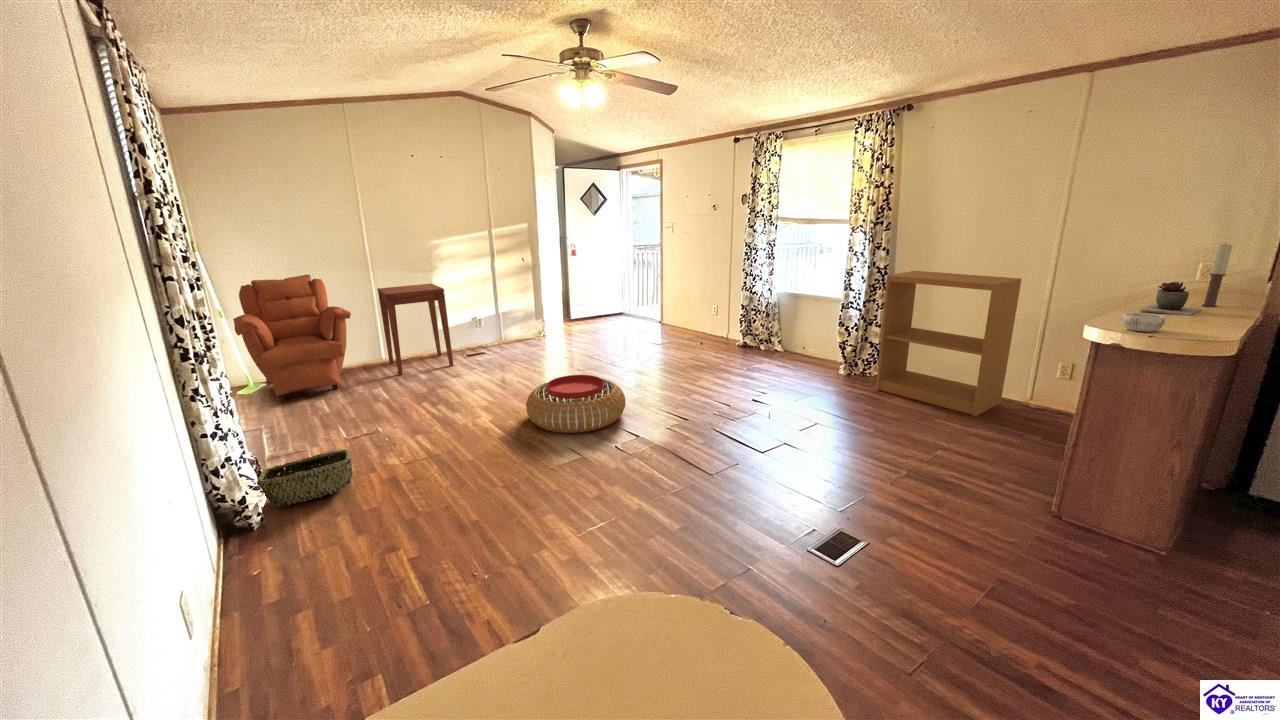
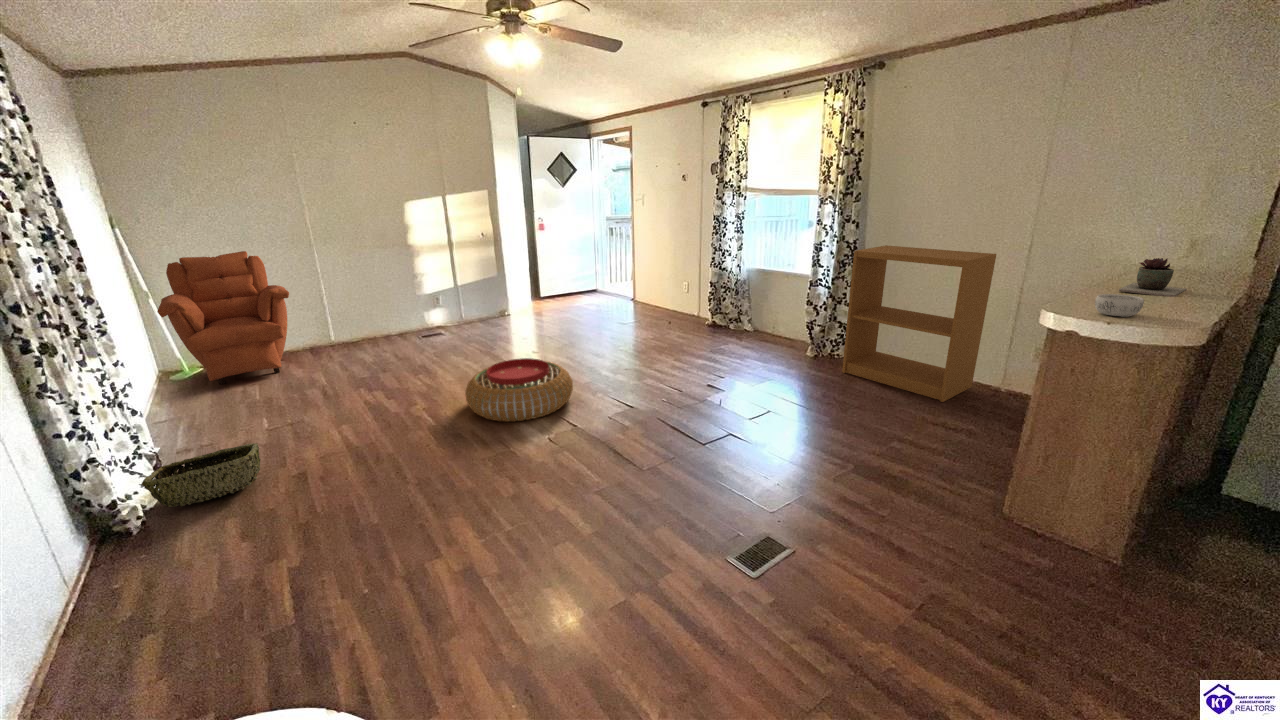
candle: present [1202,244,1233,307] -> none [1188,214,1226,286]
side table: present [377,284,453,375] -> none [324,260,408,357]

